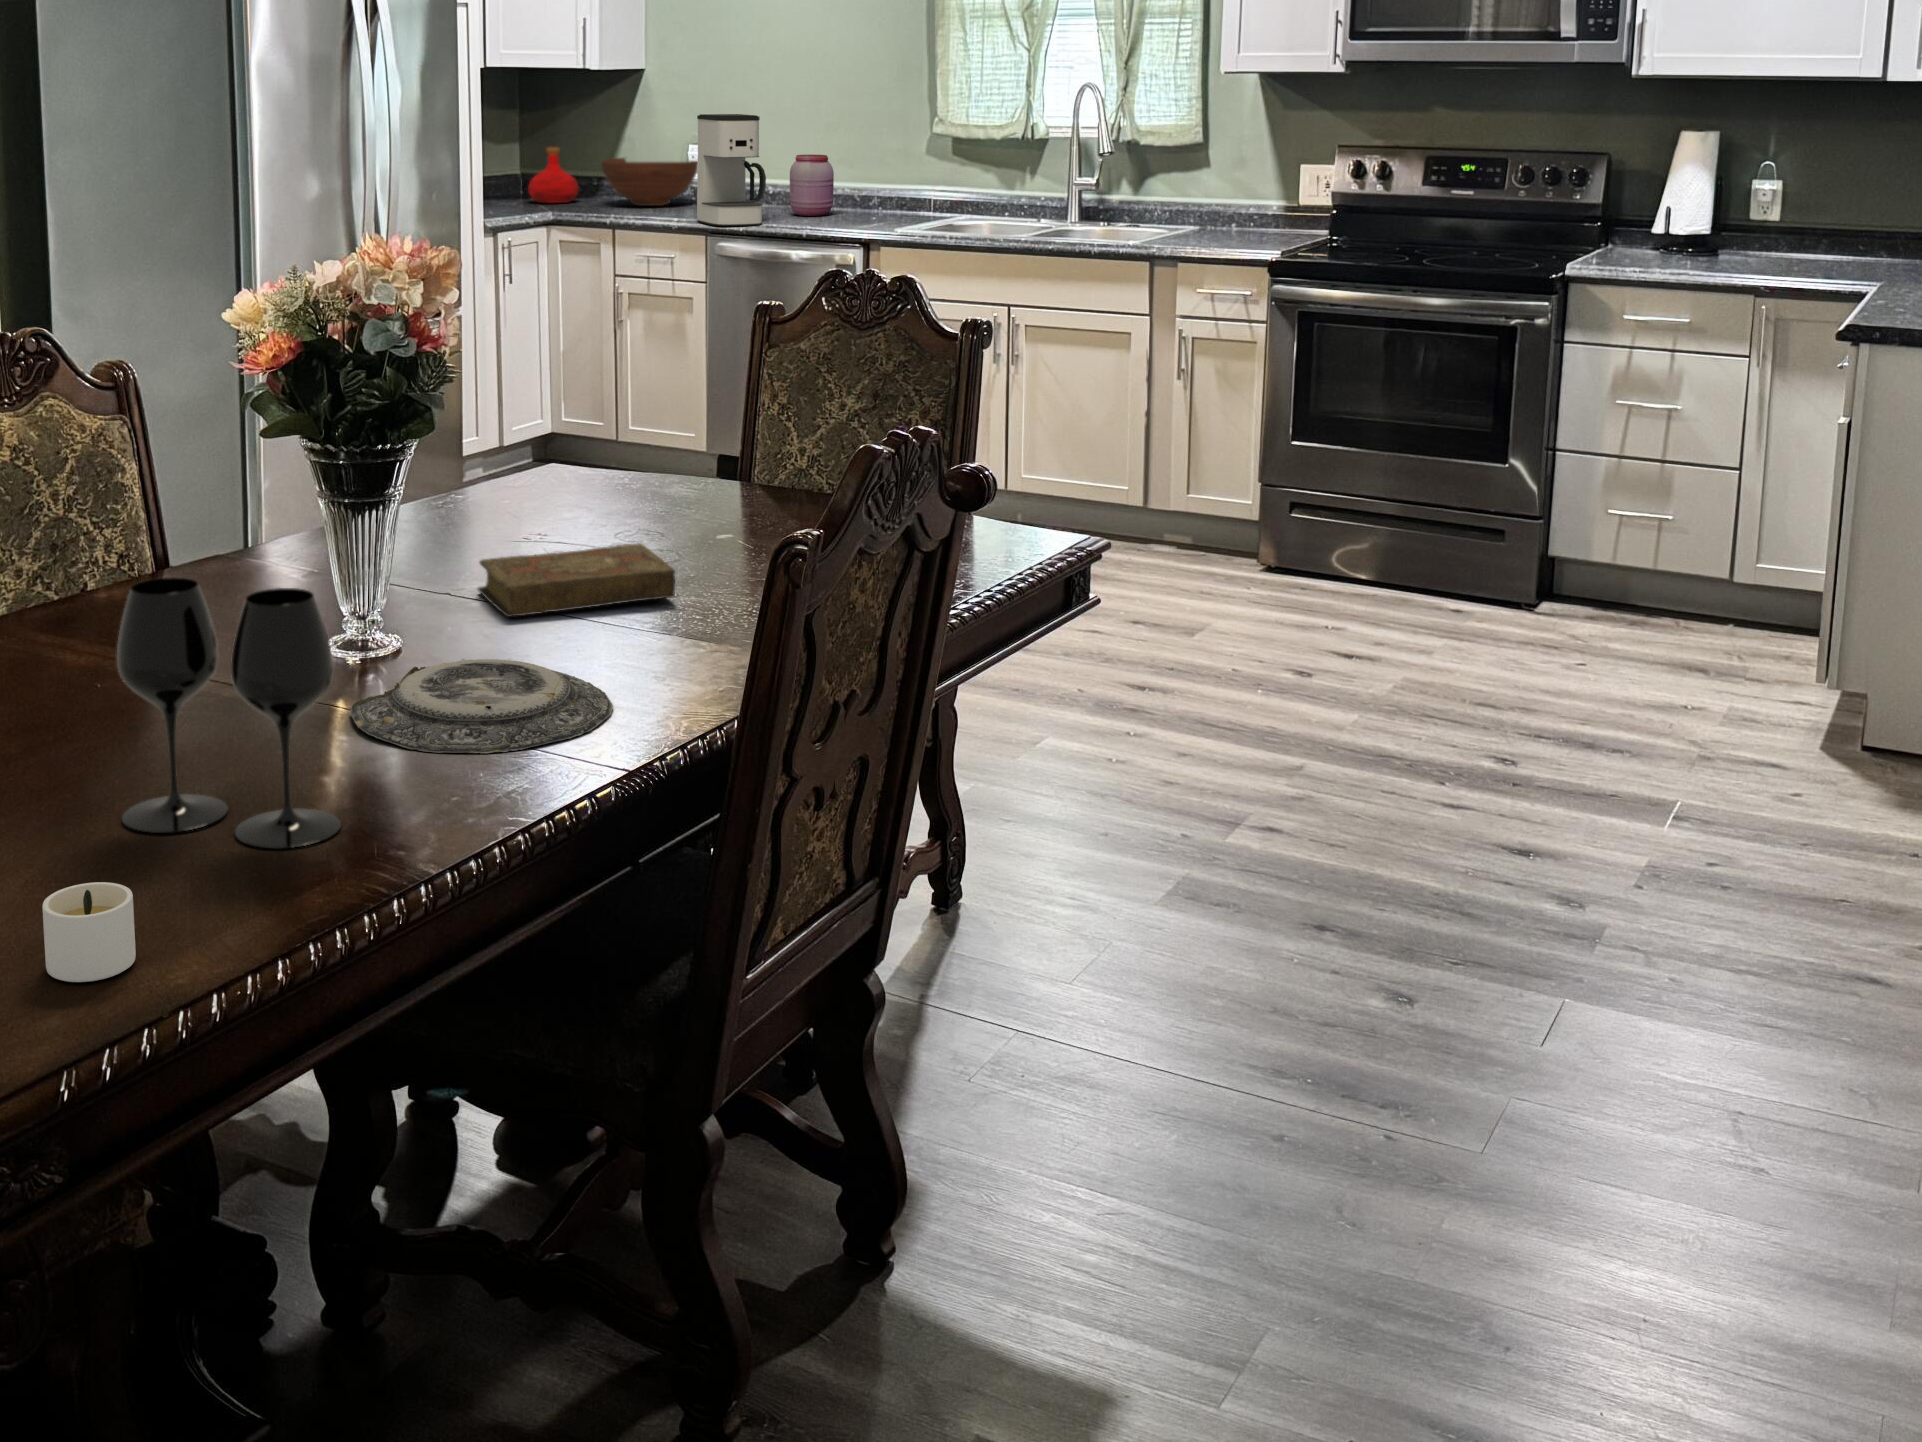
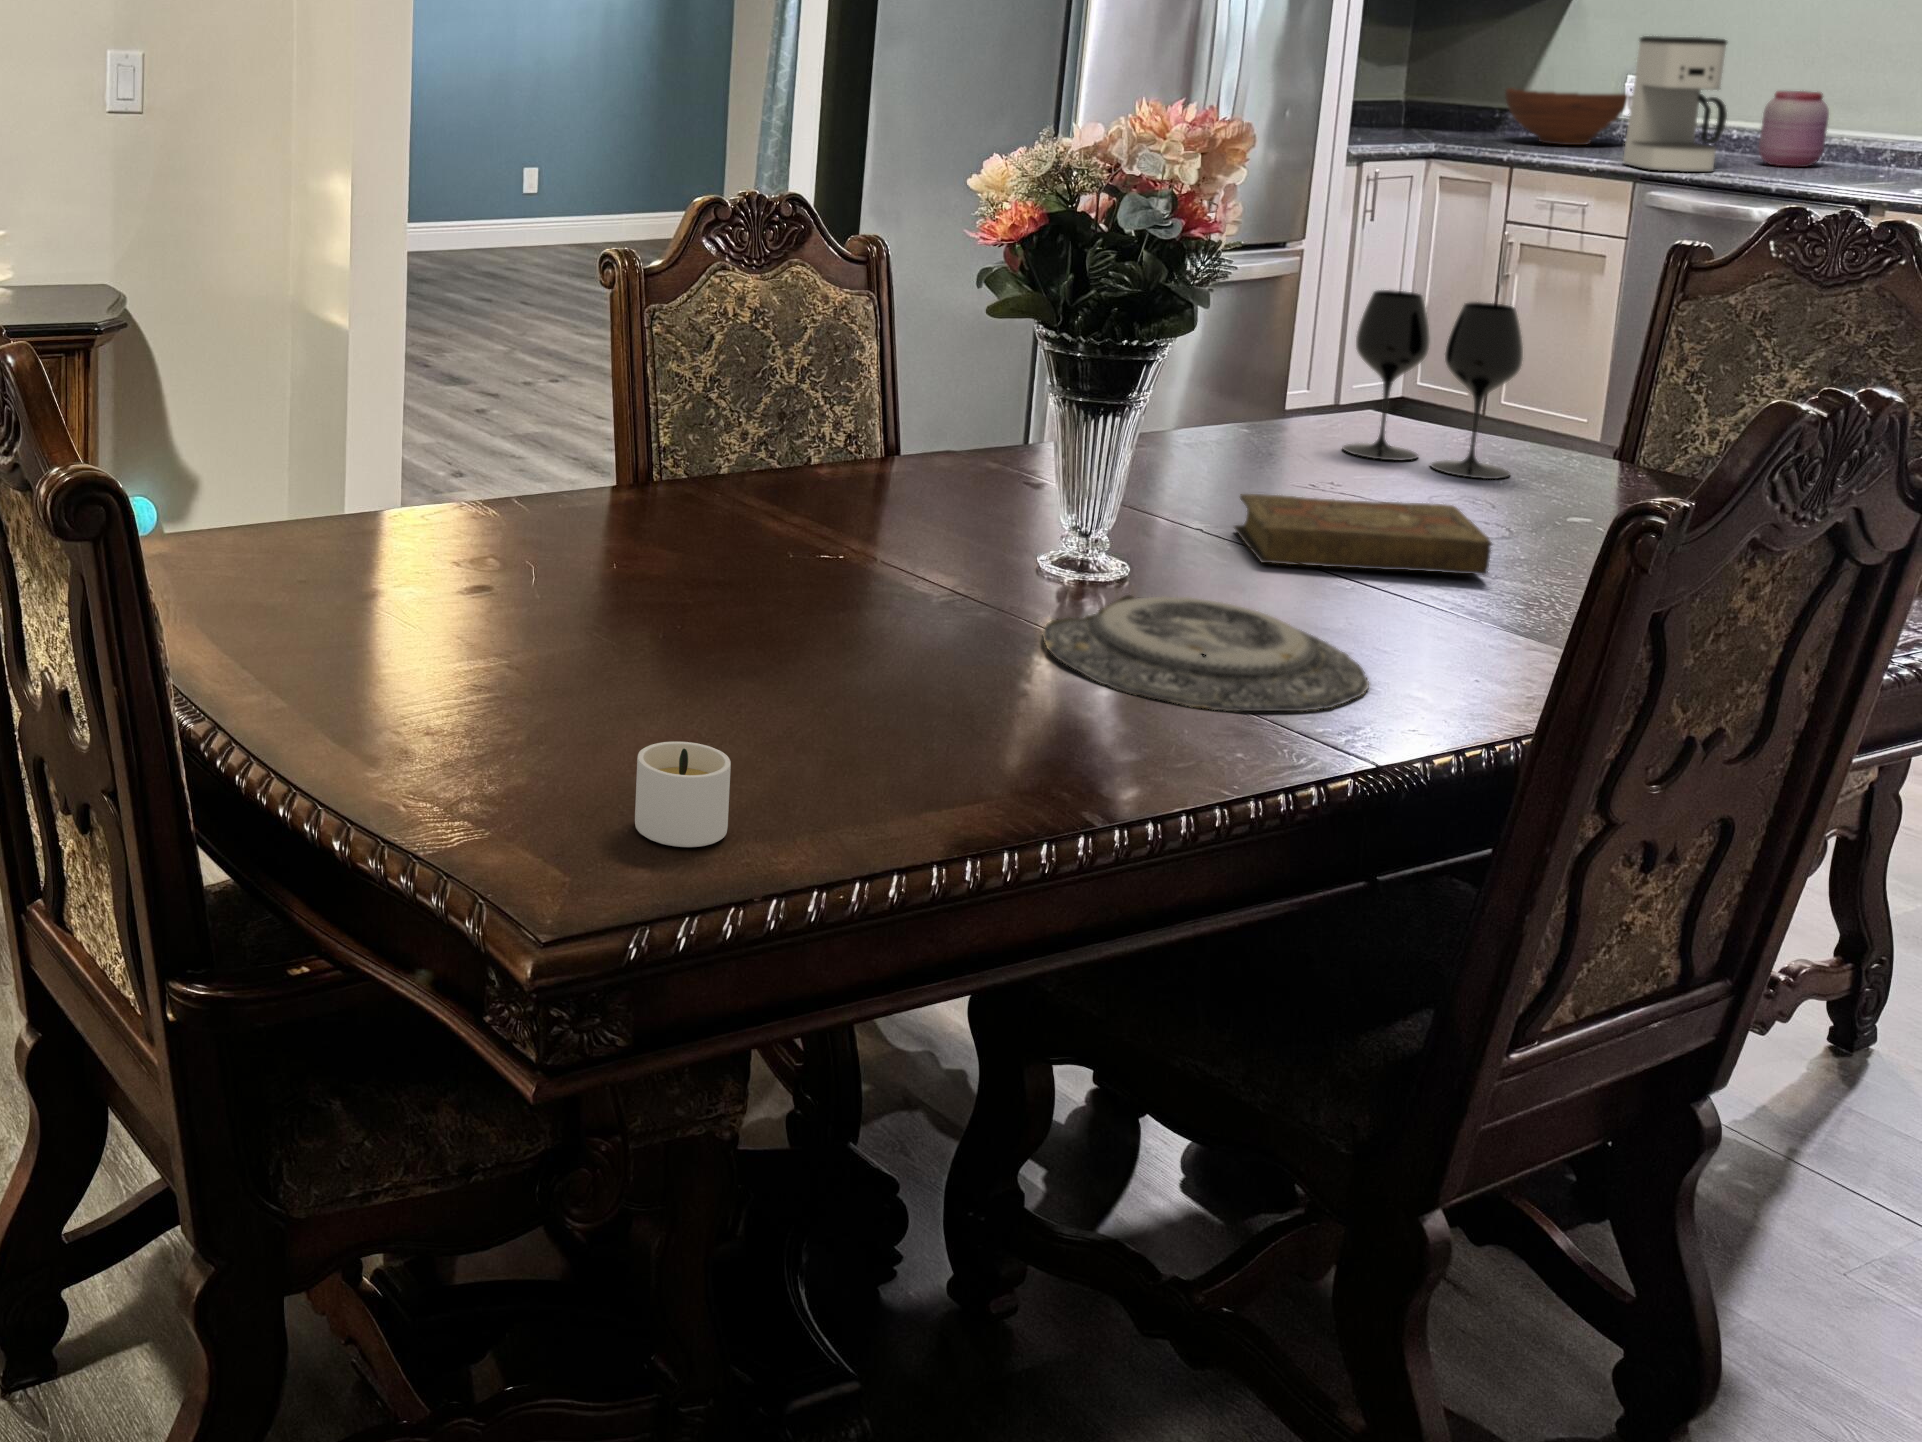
bottle: present [528,147,578,203] -> none [1409,73,1473,136]
wine glass: present [117,577,341,849] -> present [1343,290,1523,479]

